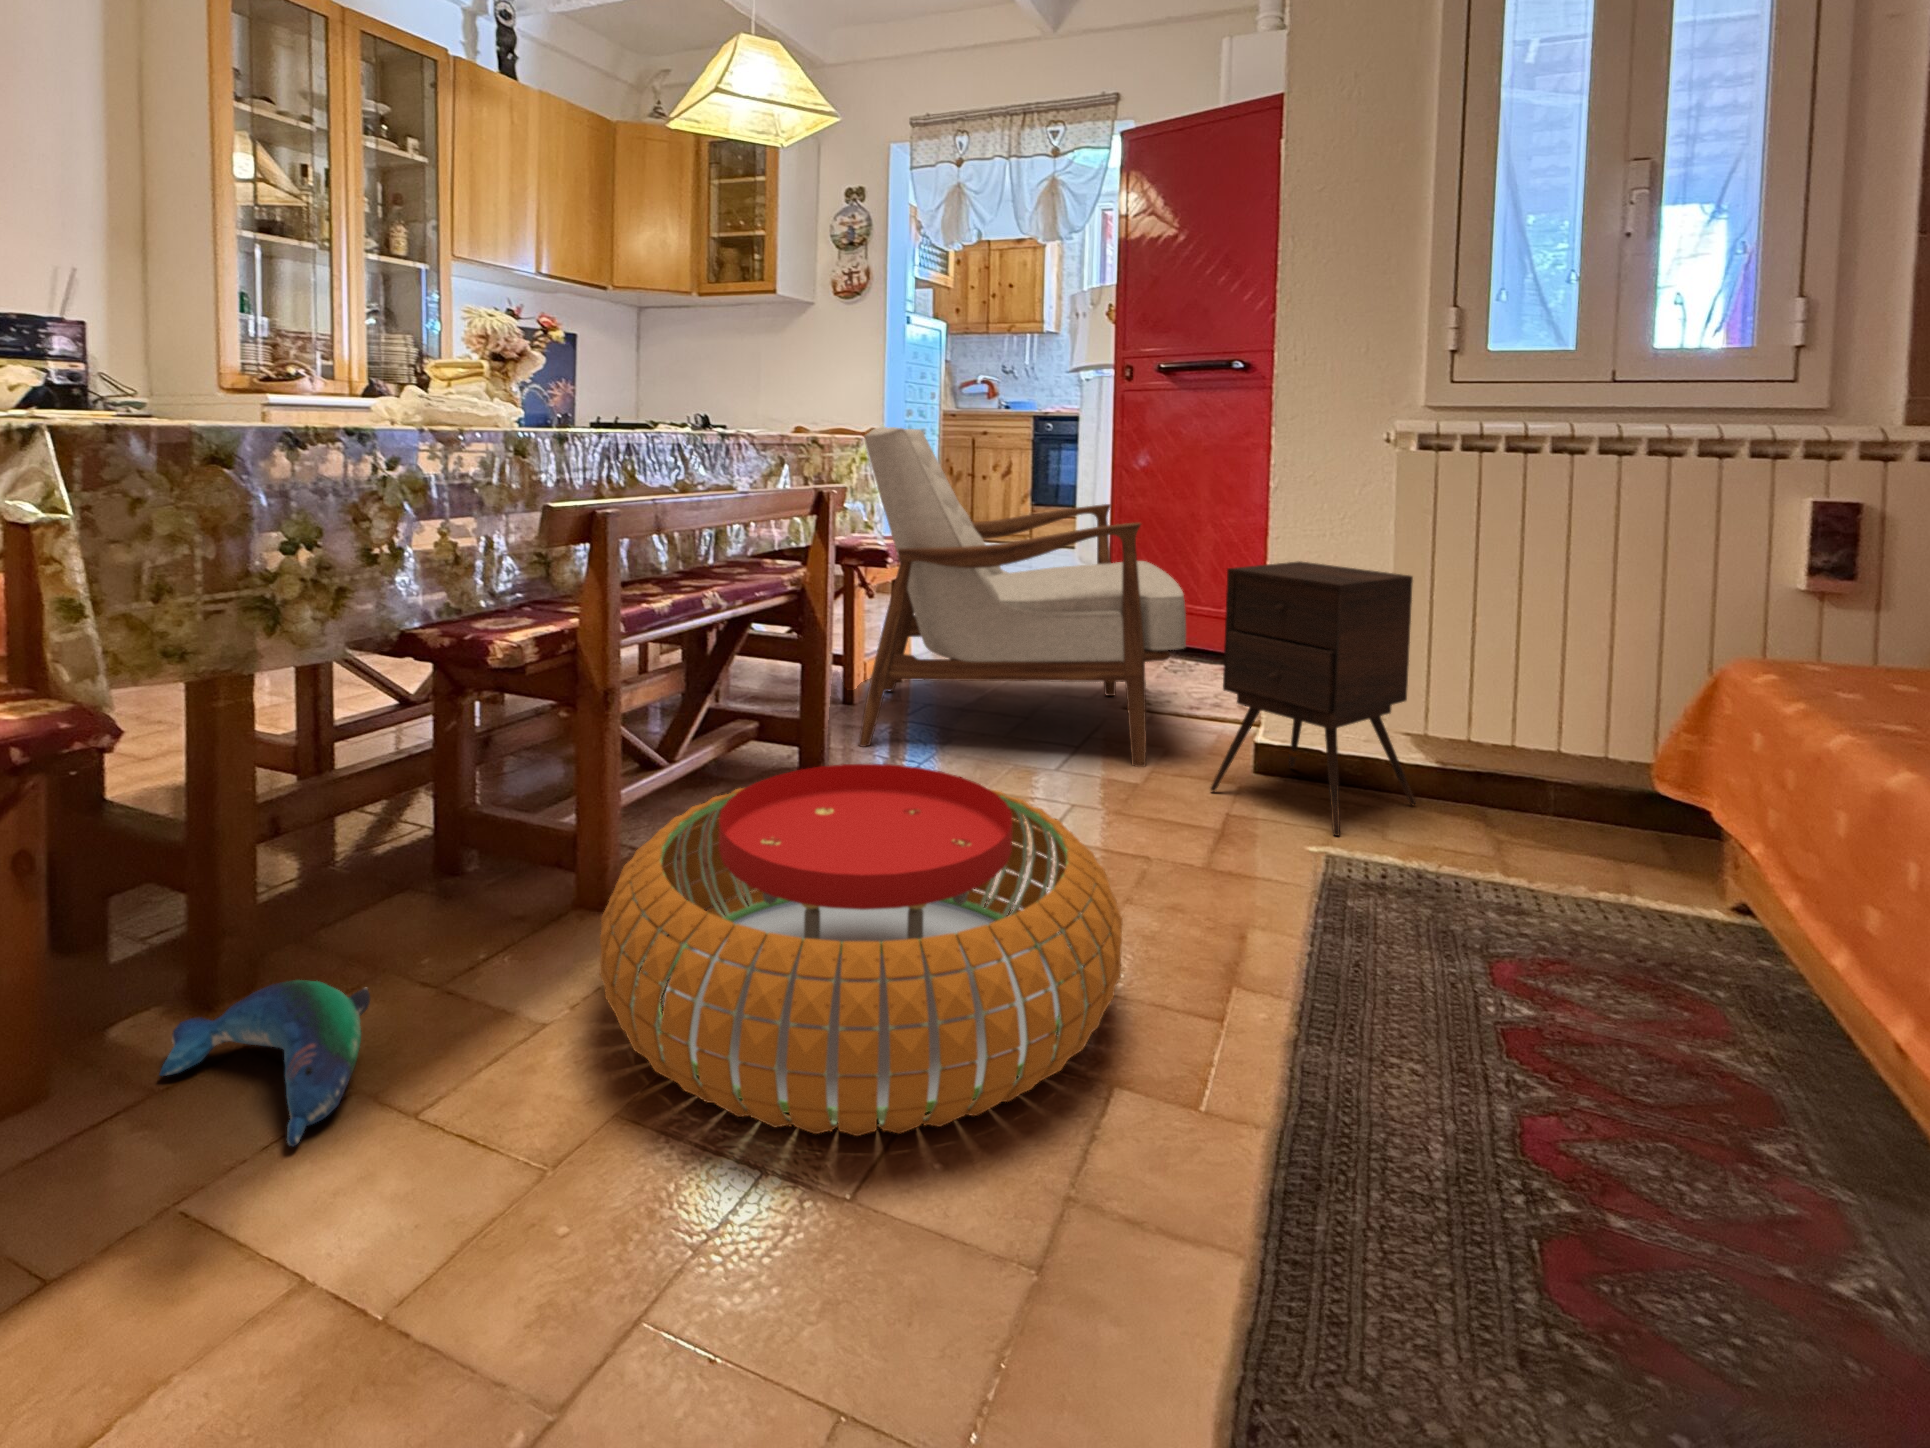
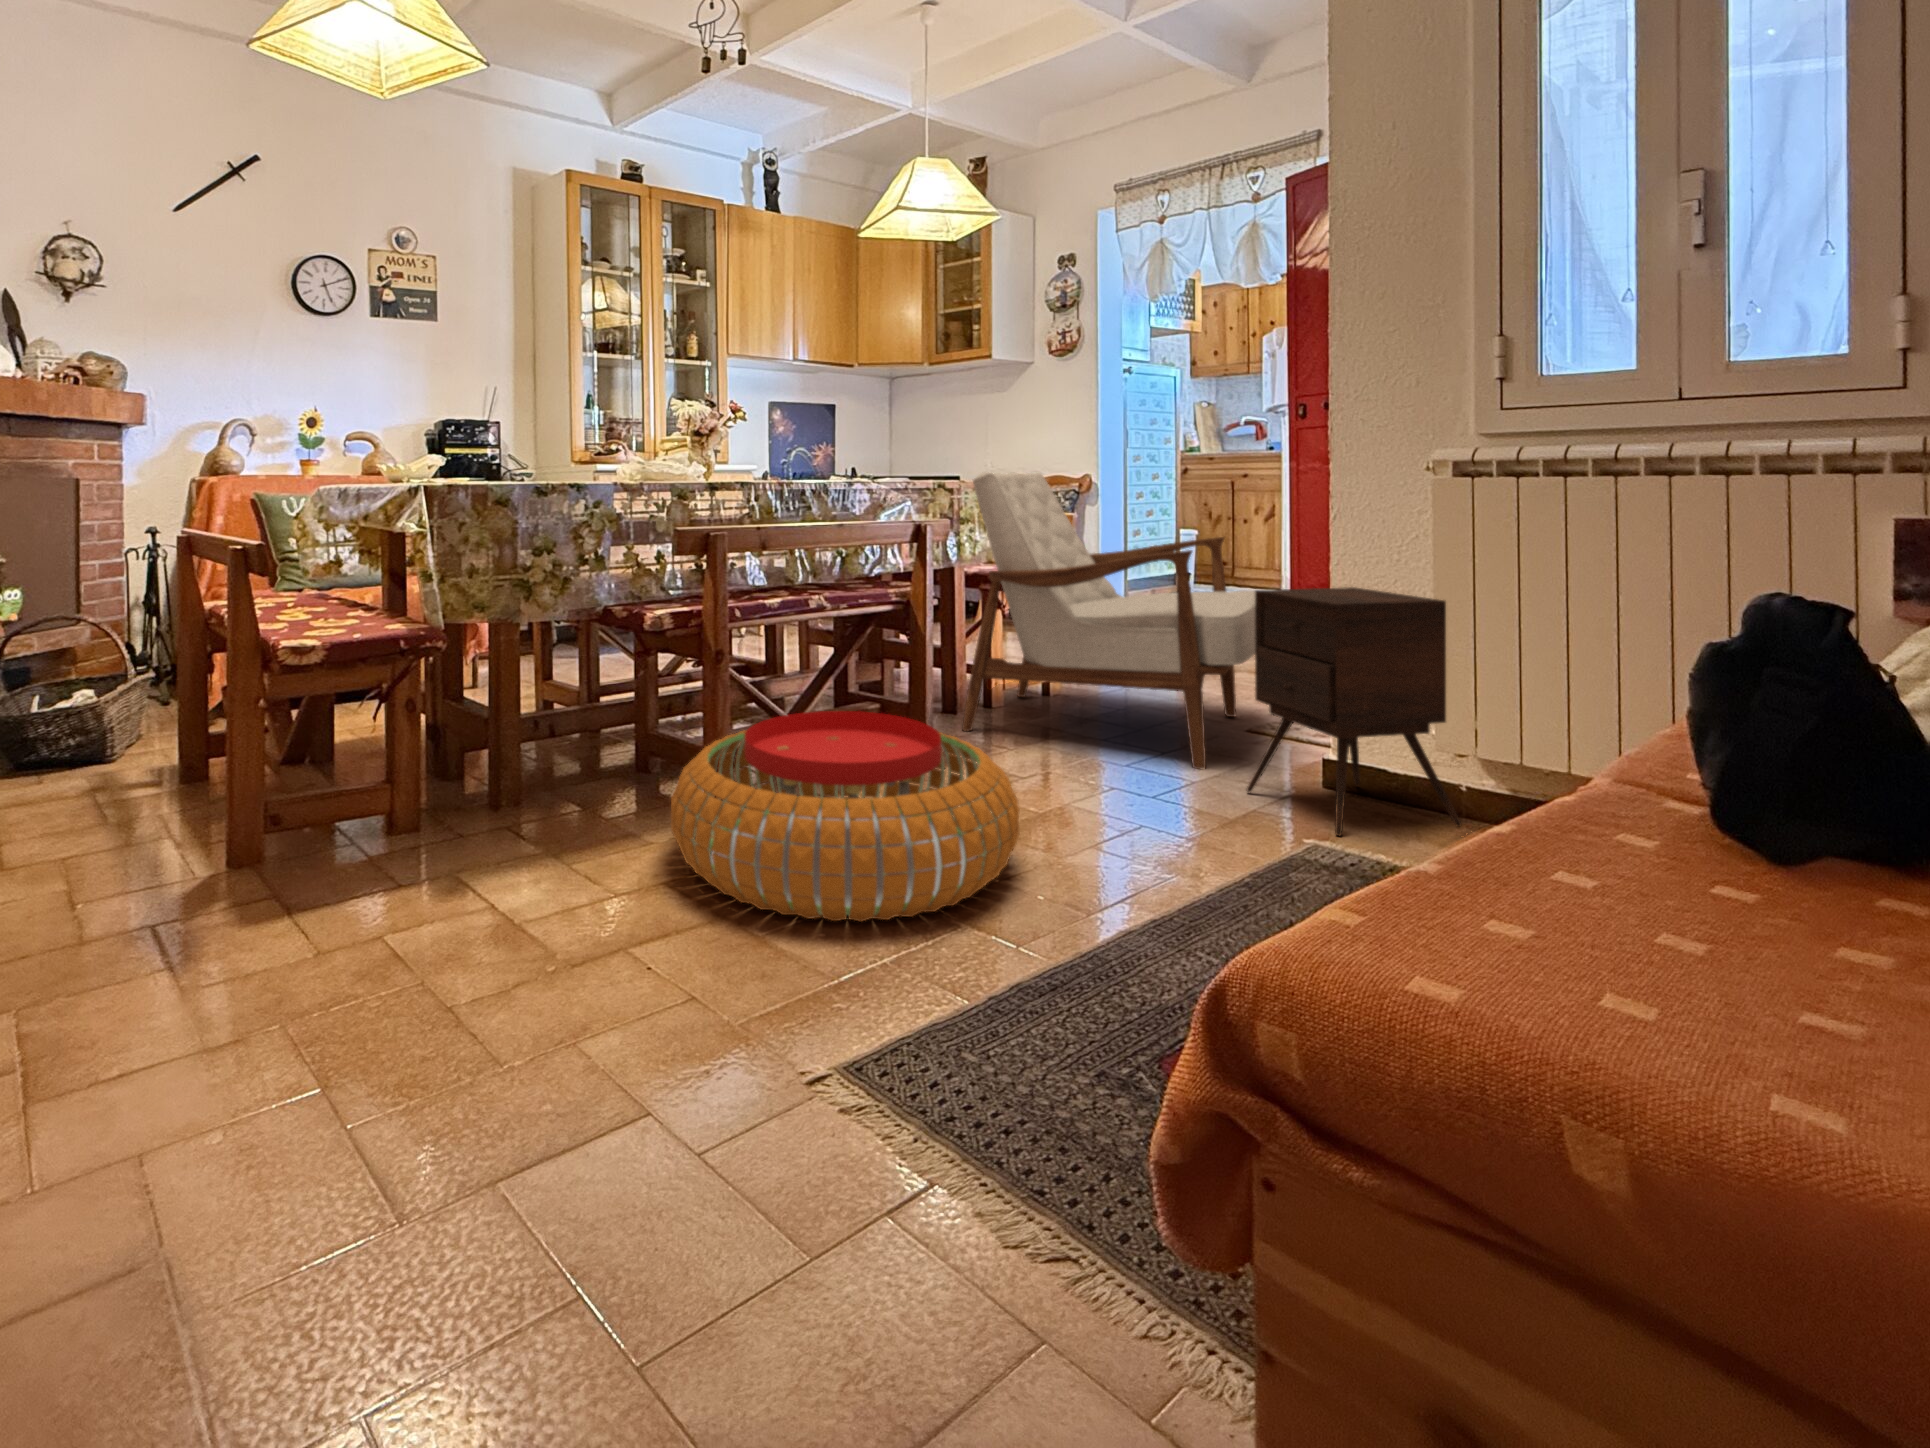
plush toy: present [159,980,370,1147] -> none [468,790,561,862]

